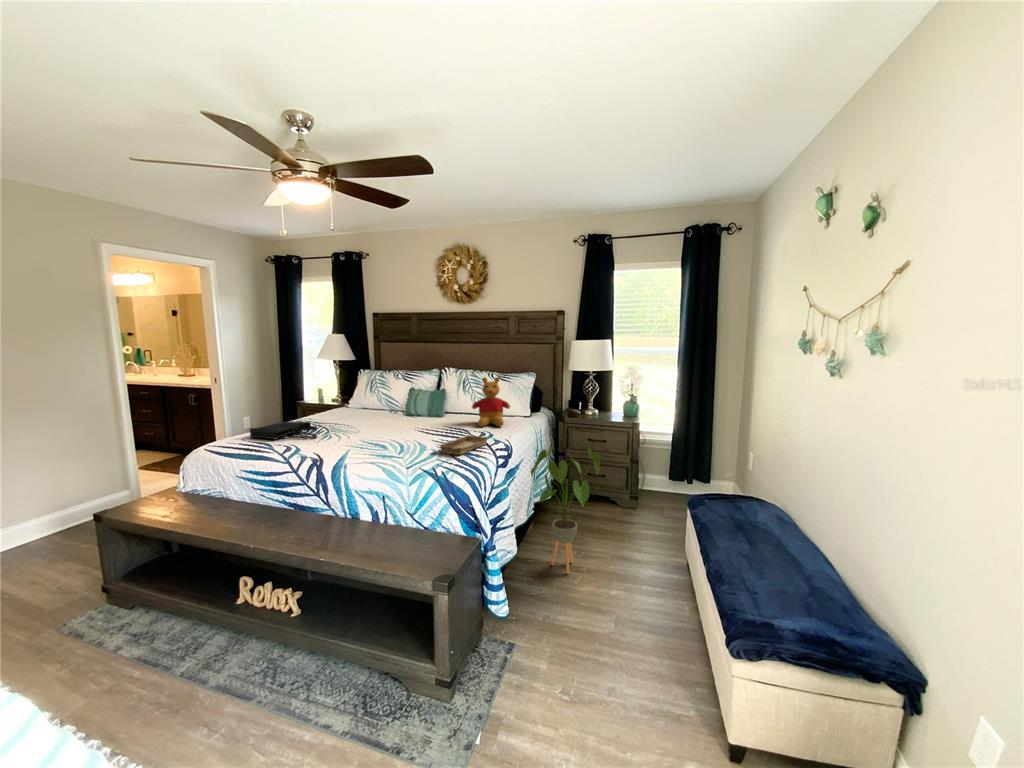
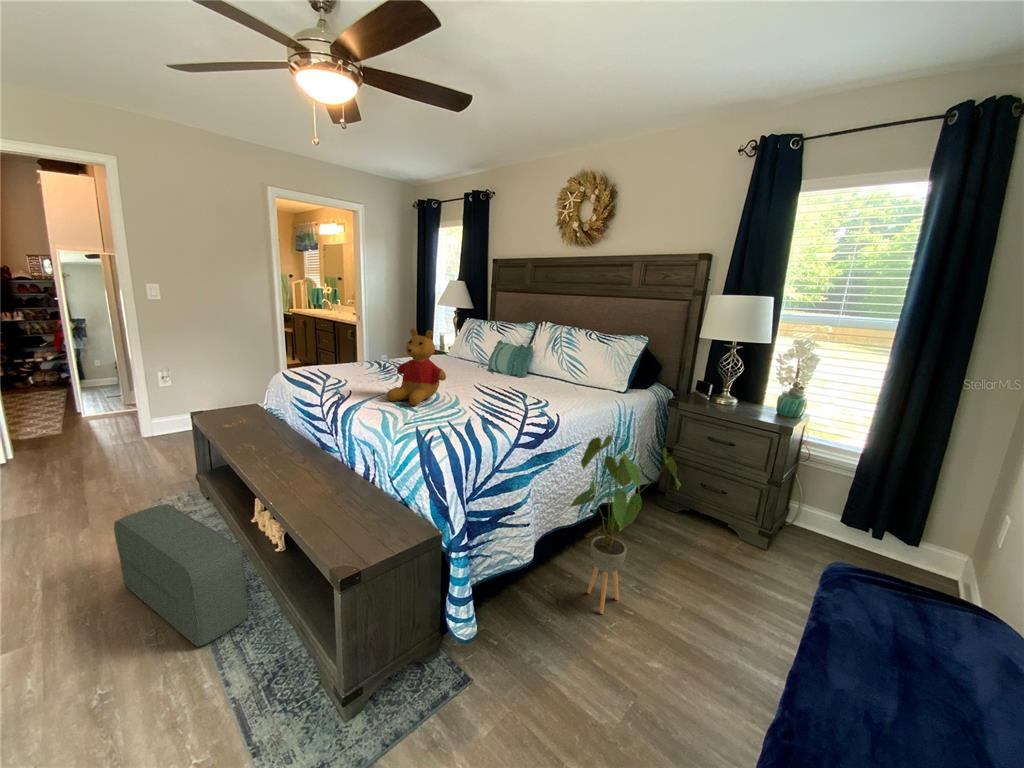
stuffed bear: present [472,377,510,427] -> present [386,328,446,405]
tote bag: present [250,421,317,439] -> none [316,358,373,378]
tray: present [439,435,488,455] -> none [449,400,524,422]
pouf: none [103,605,298,718] -> present [114,504,248,647]

